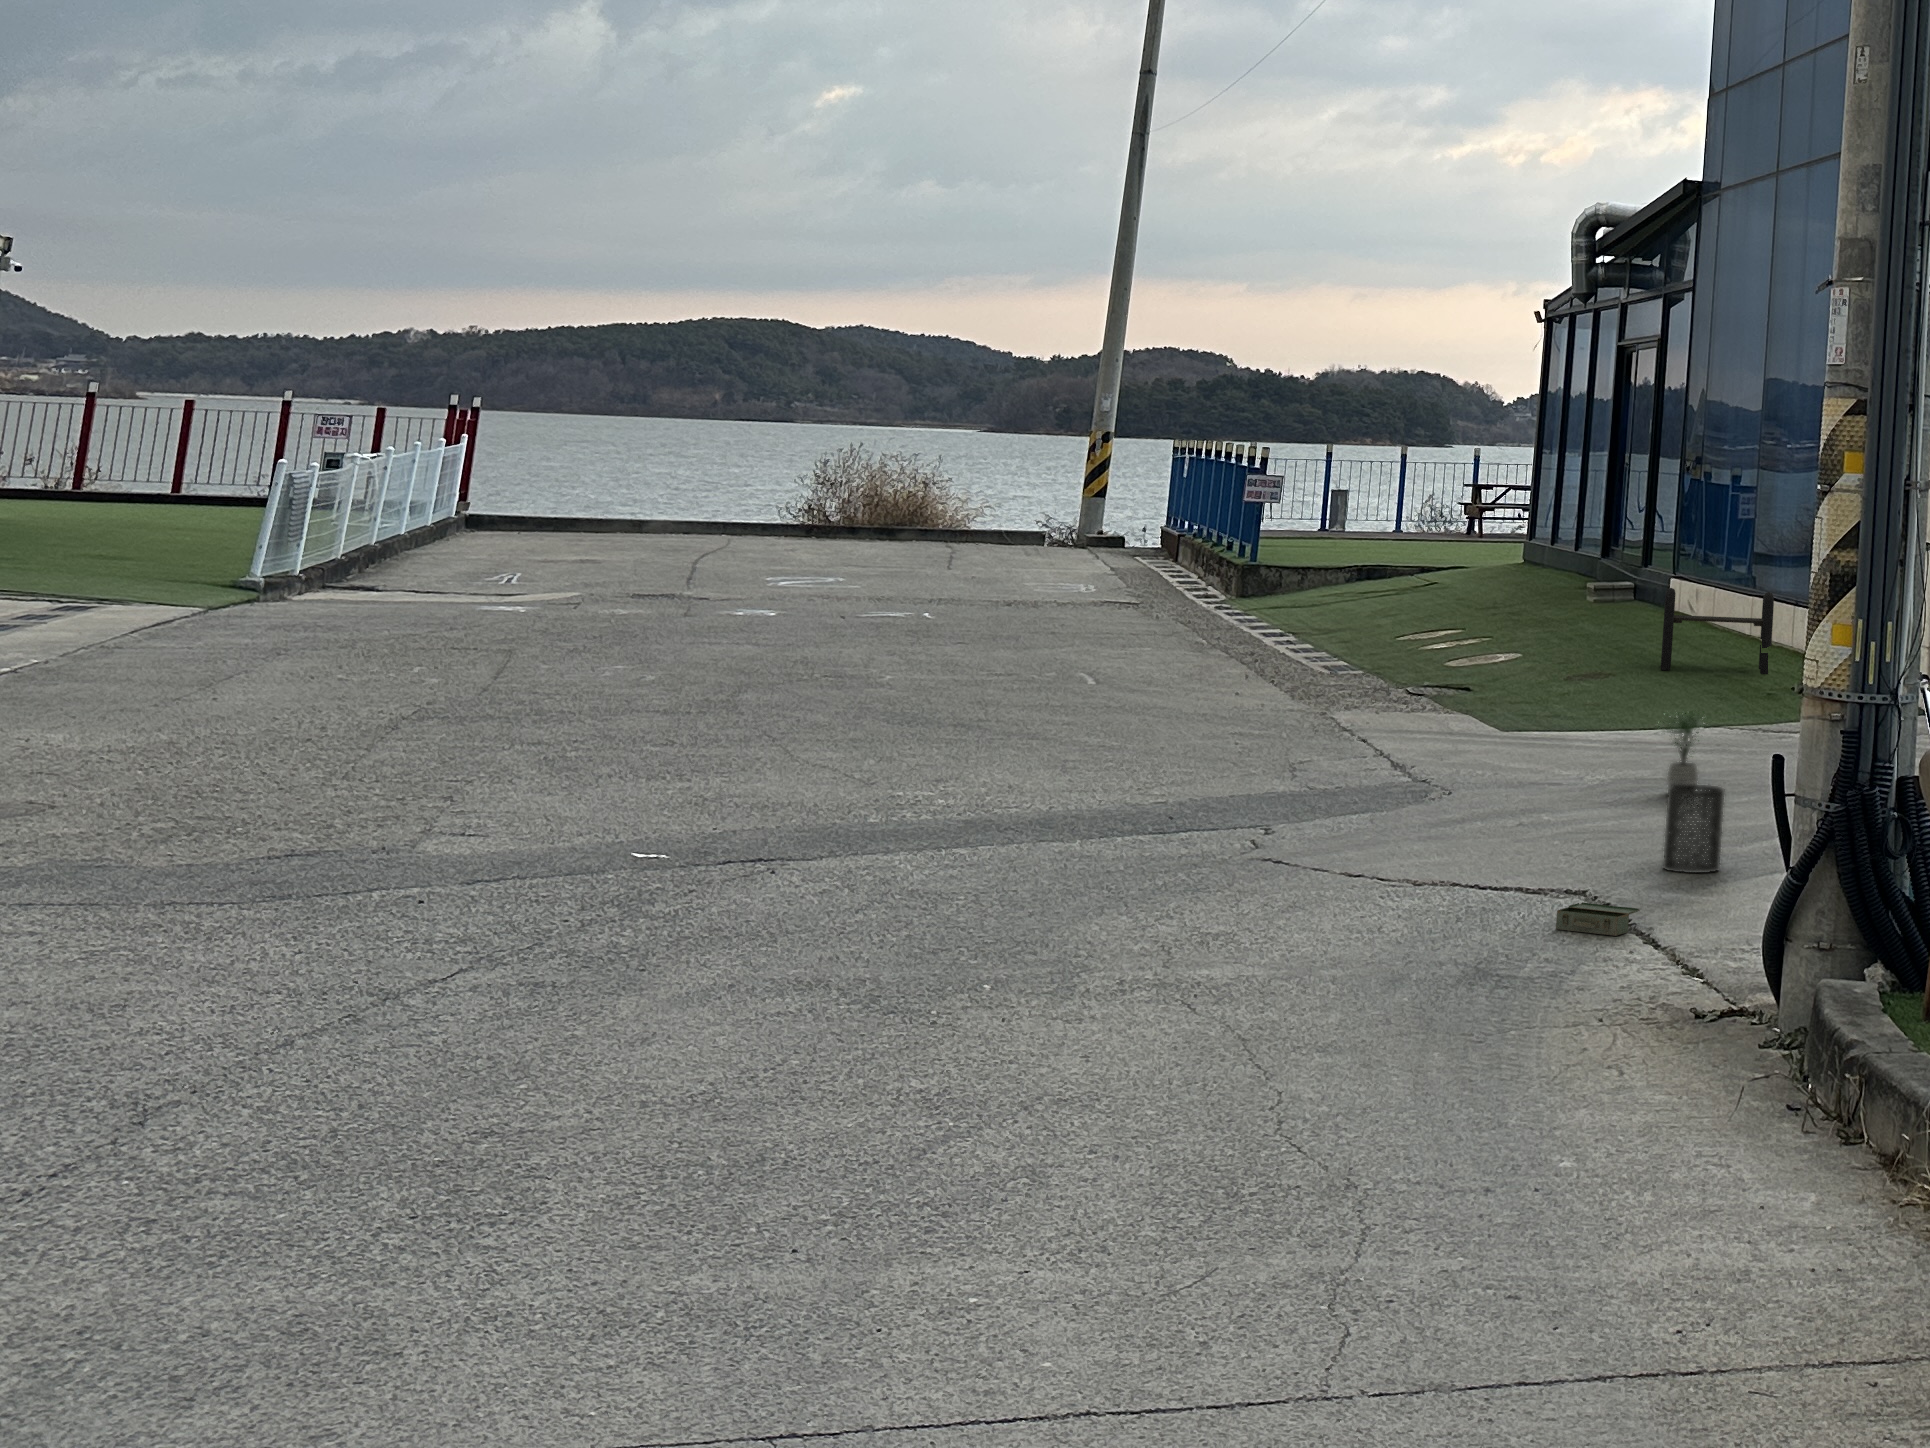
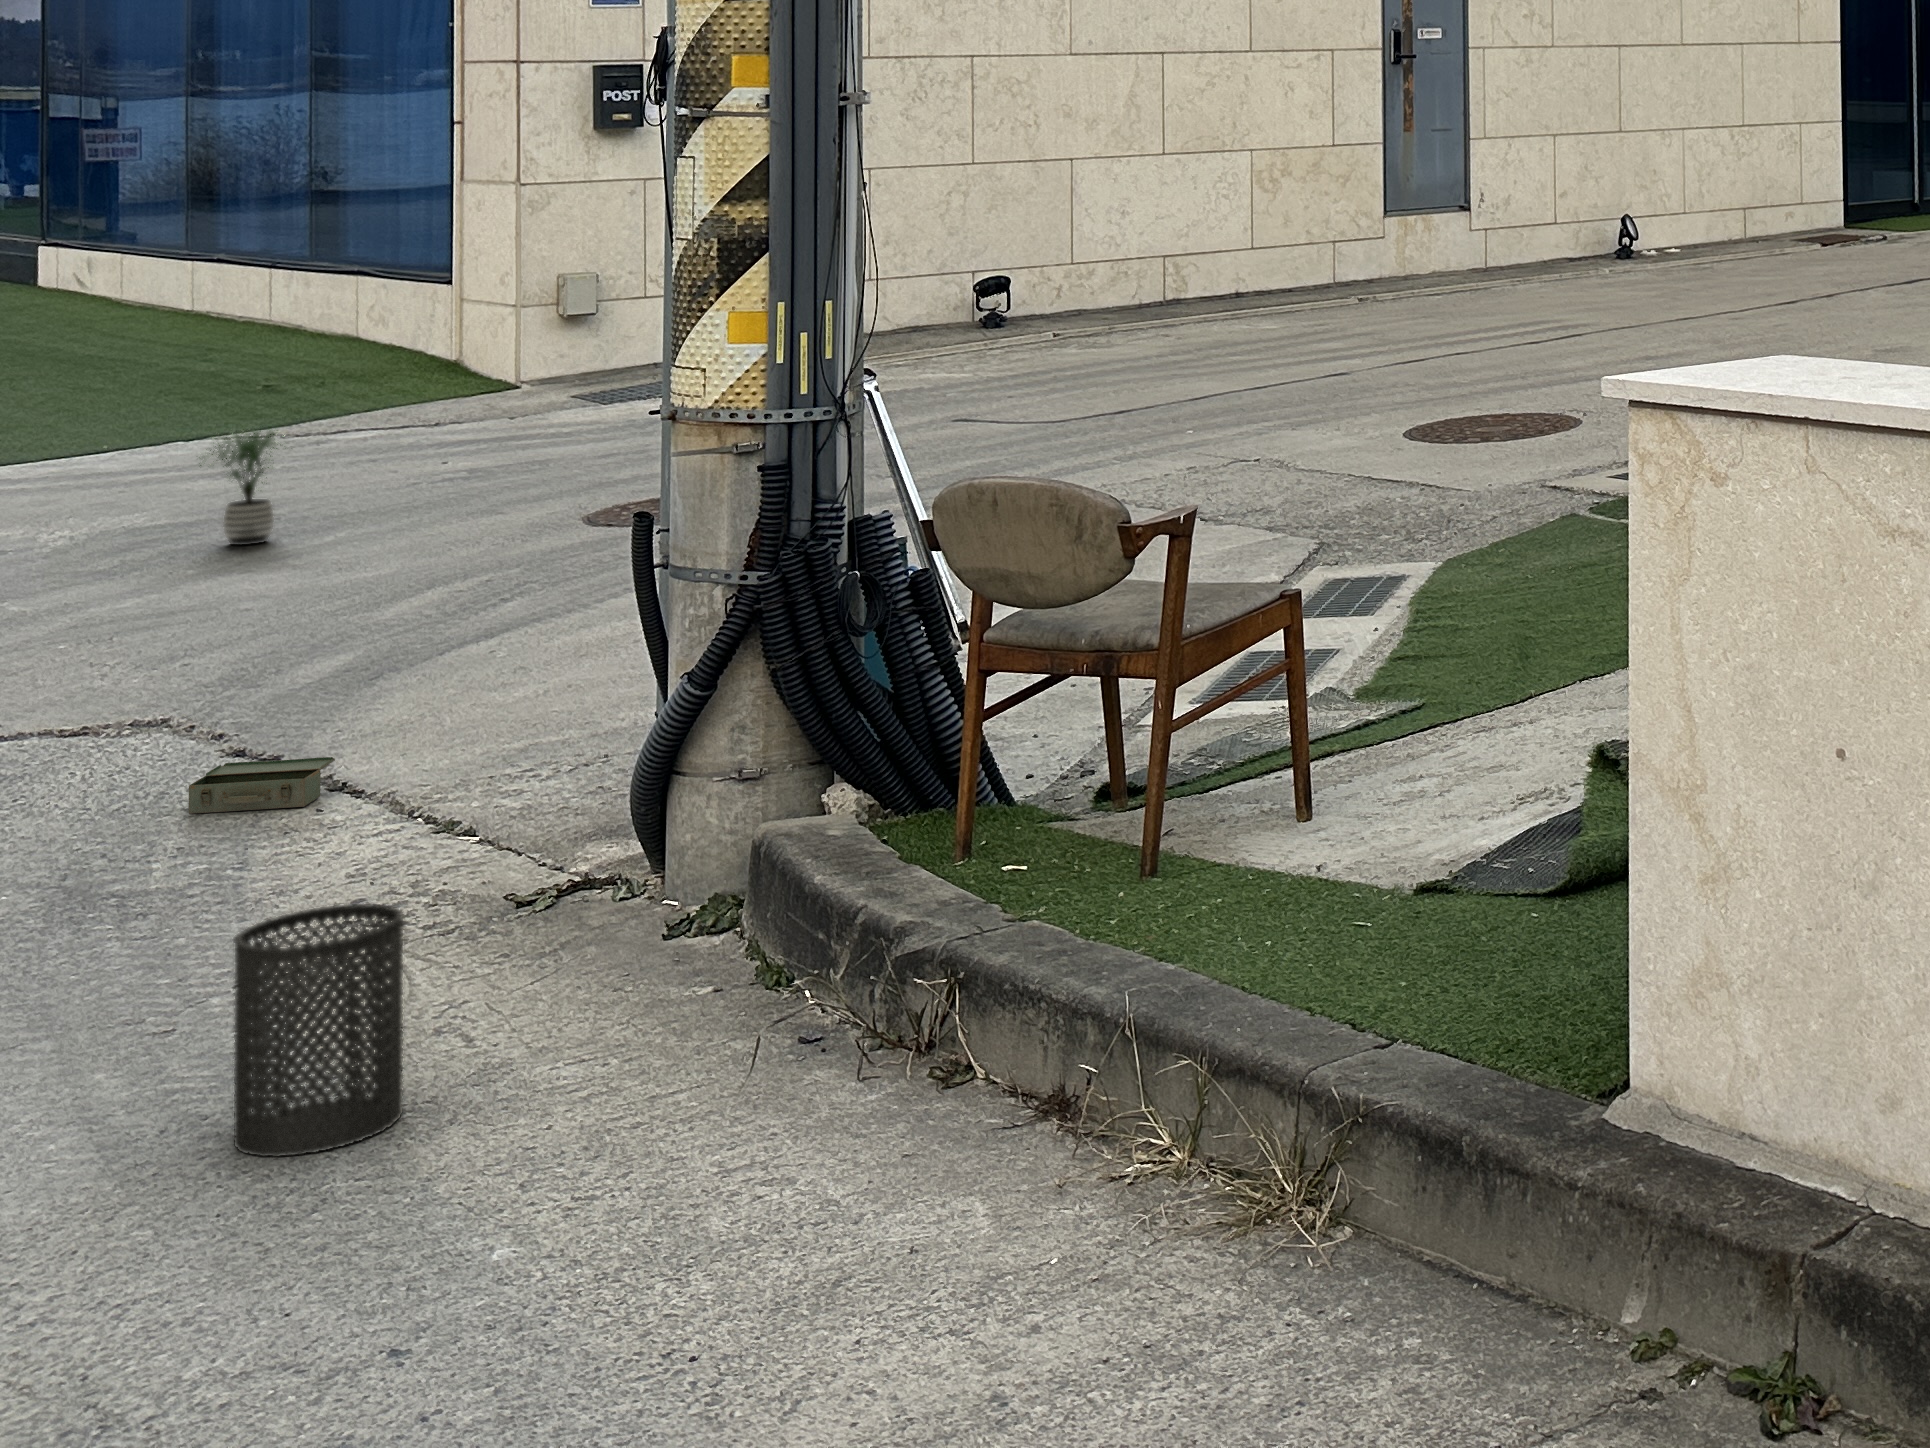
bench: present [1661,588,1774,674] -> none [85,244,260,361]
trash can: present [1663,784,1724,873] -> present [234,904,405,1156]

